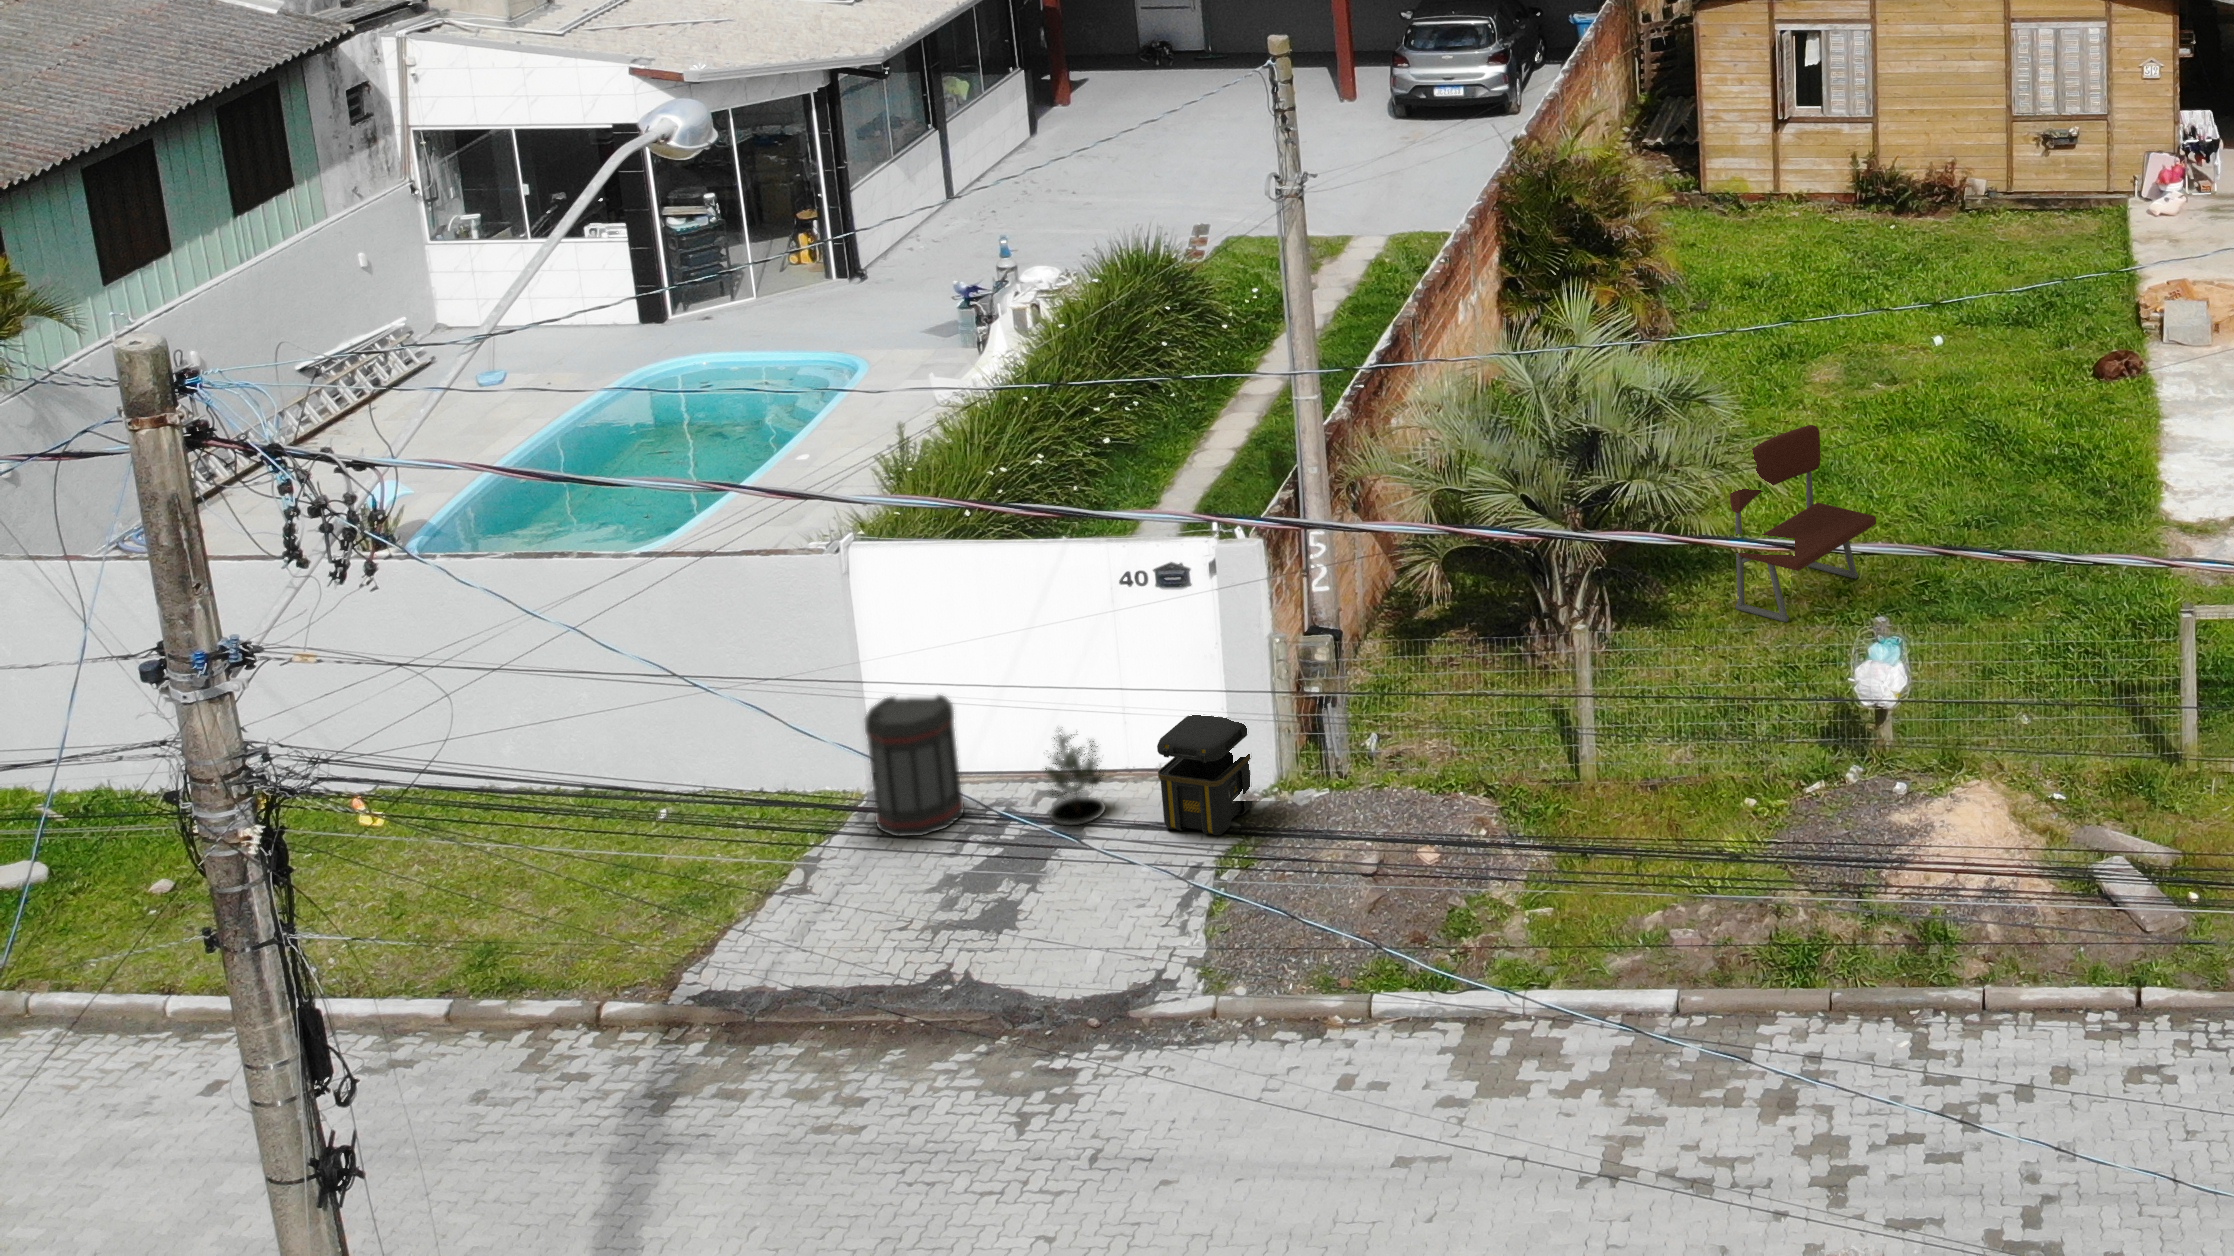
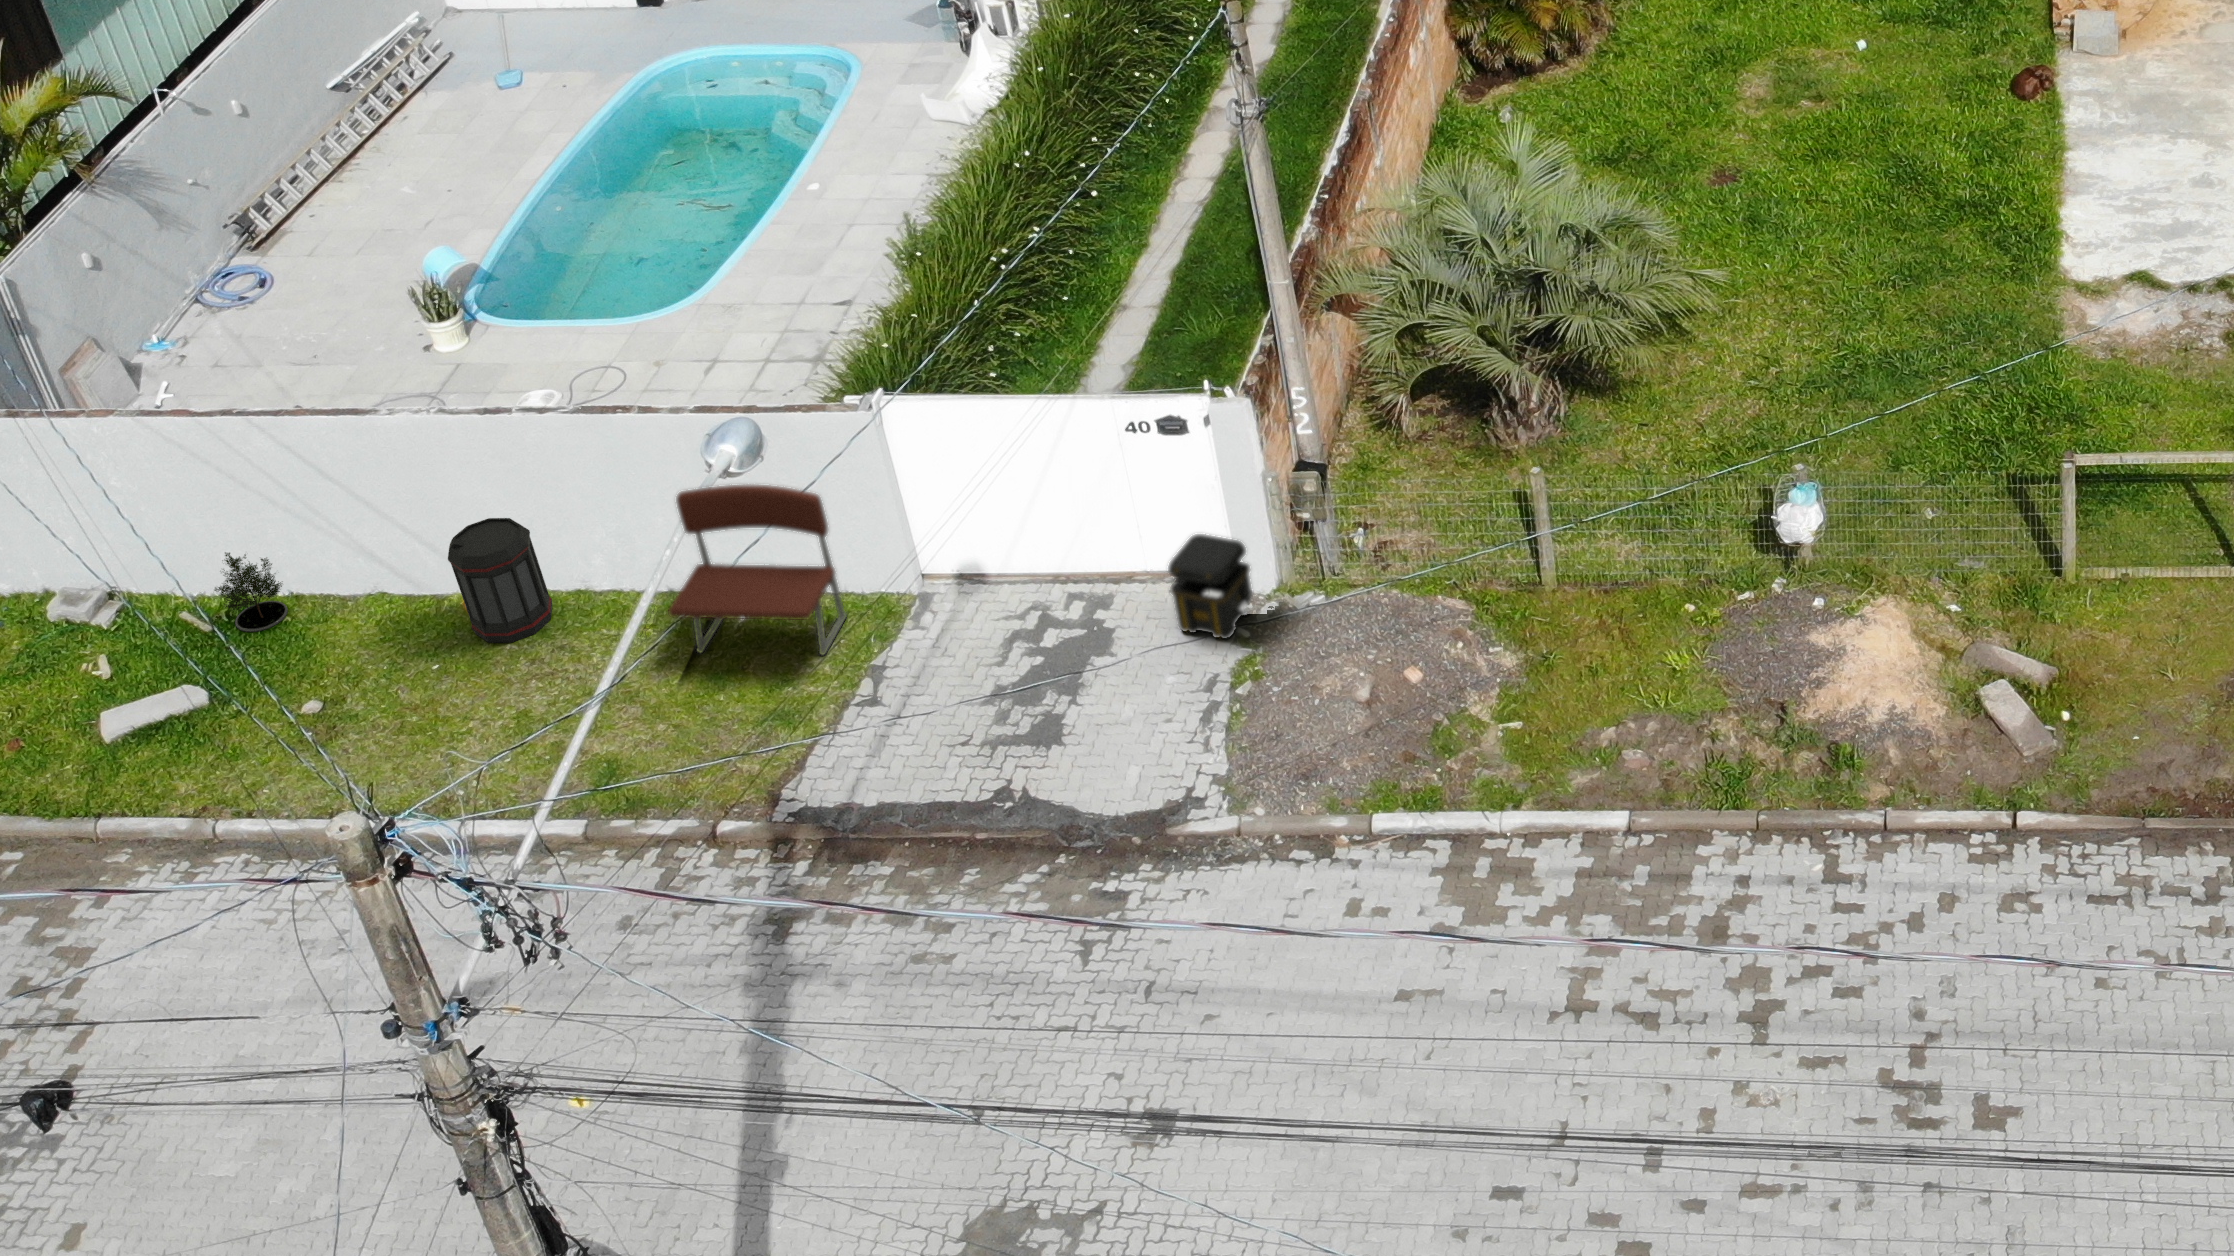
bench: present [1730,425,1876,622] -> present [668,485,846,655]
trash can: present [865,695,964,837] -> present [448,518,552,643]
potted tree: present [1045,729,1106,825] -> present [214,552,288,632]

